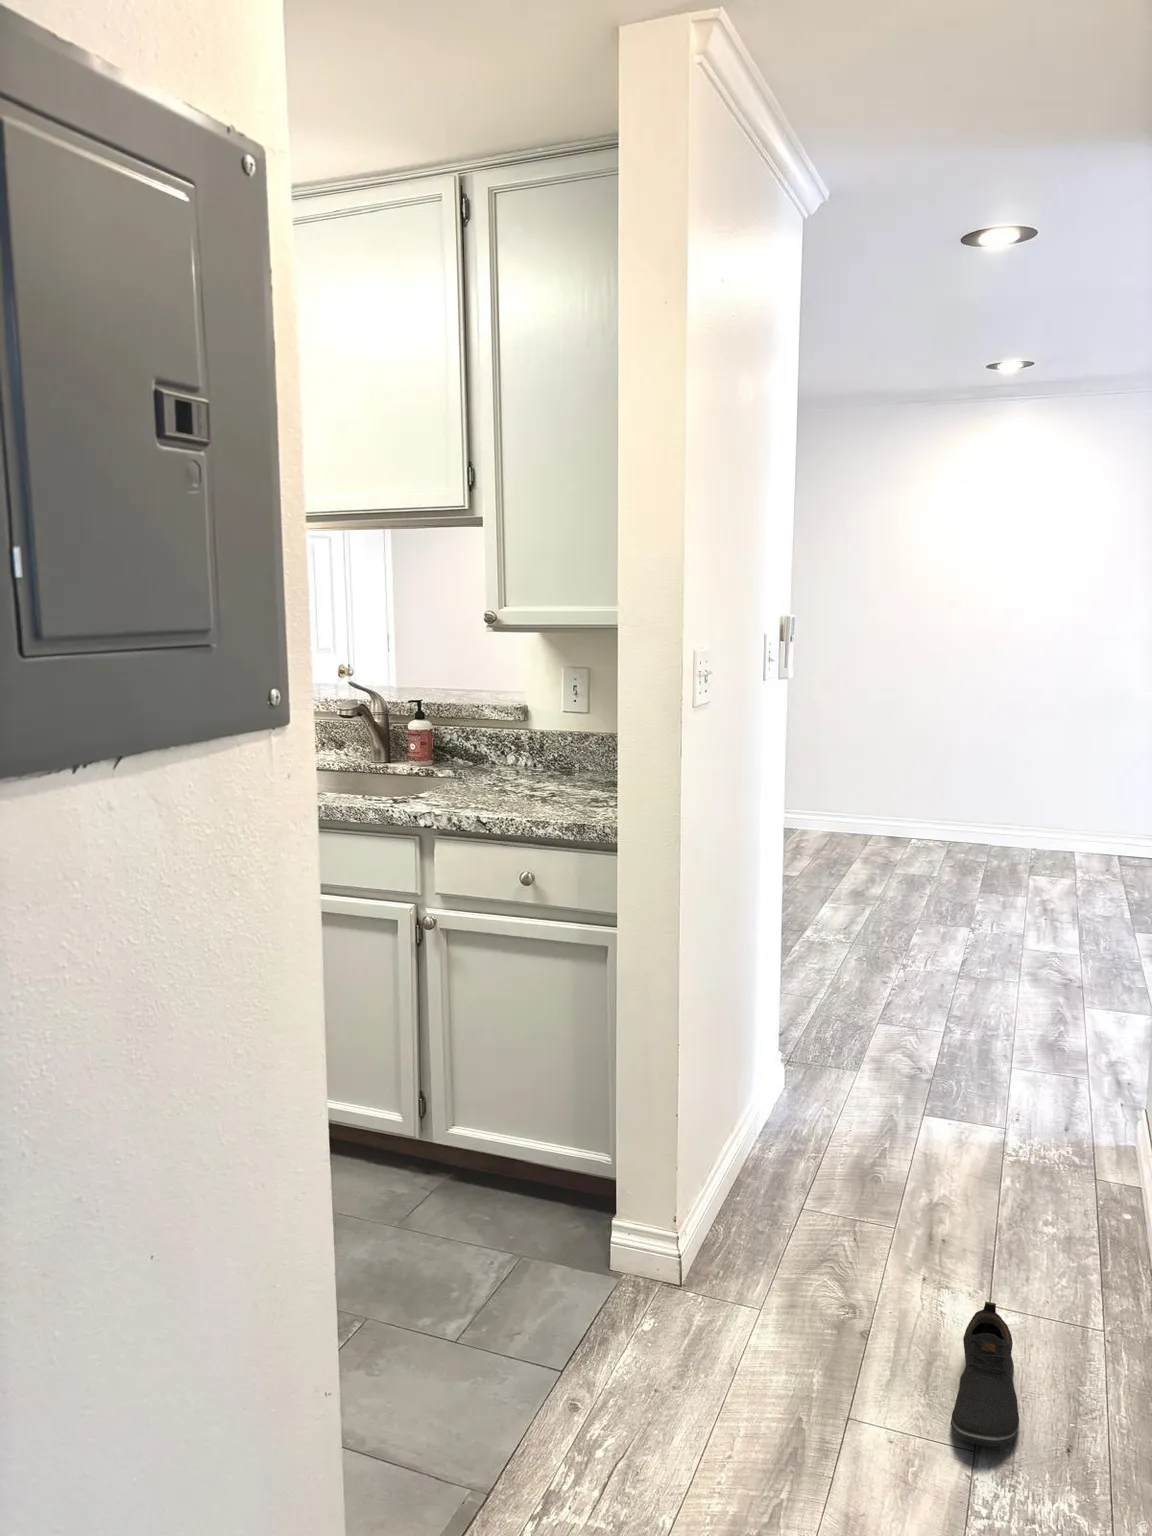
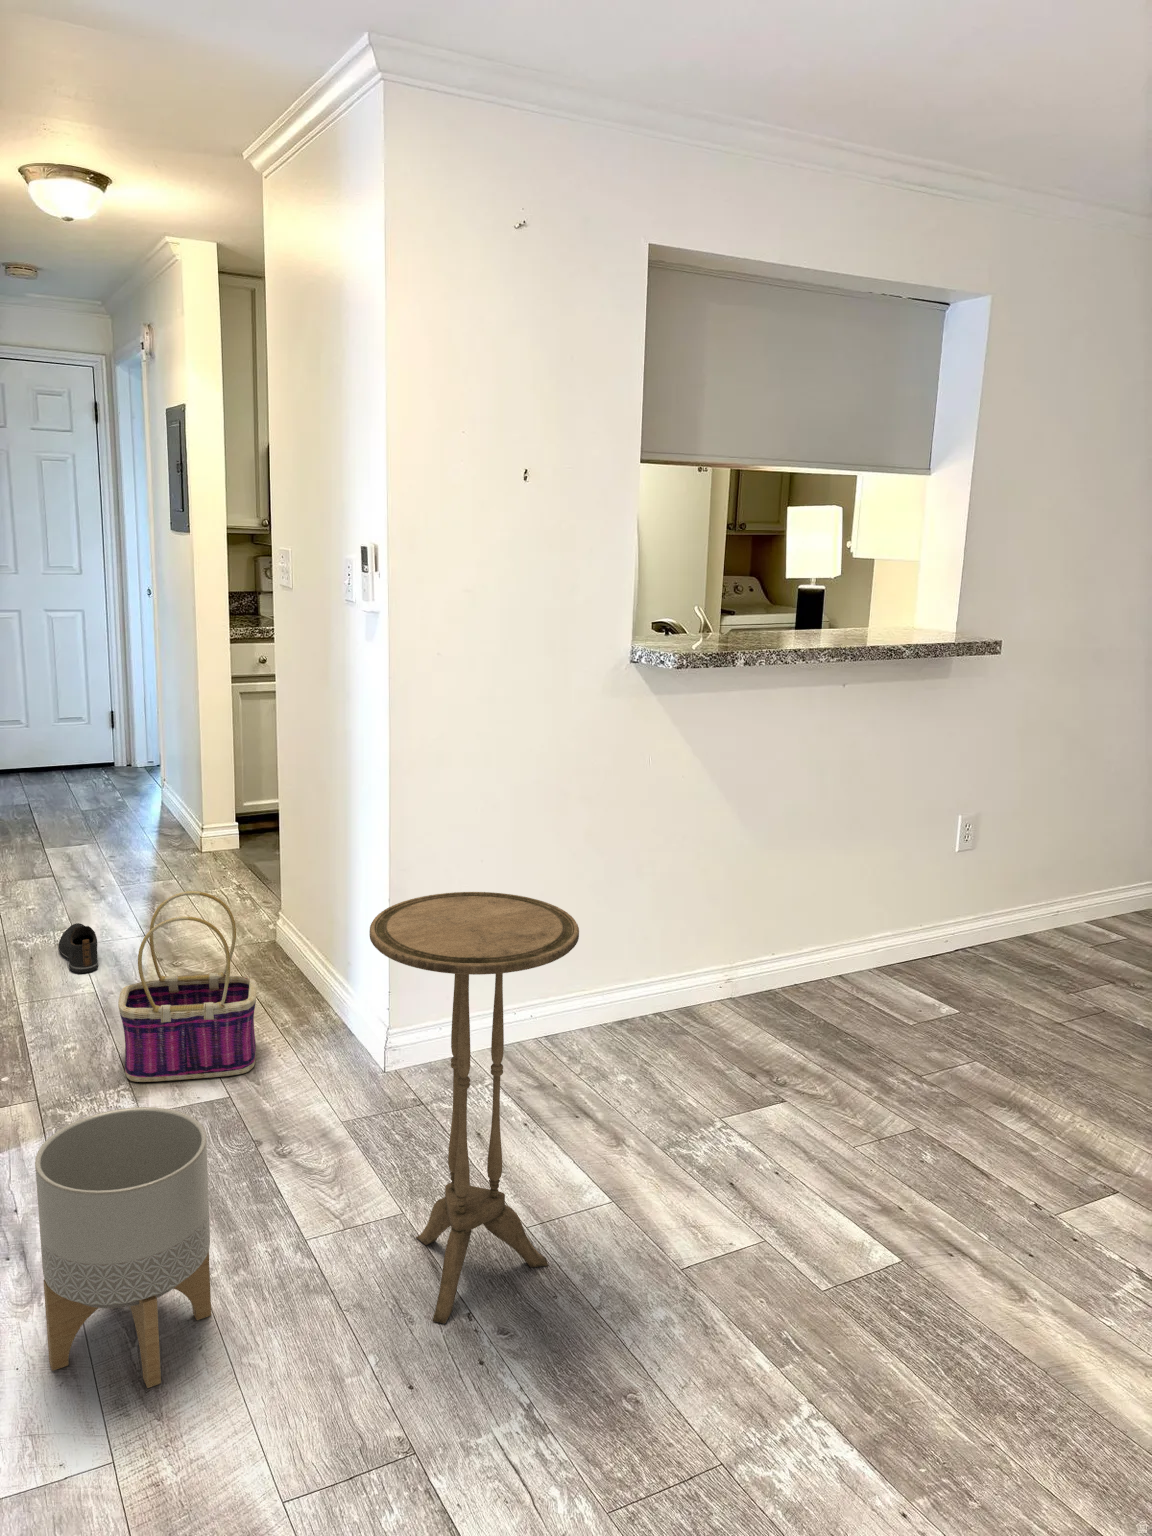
side table: none [829,786,942,1009] -> present [370,892,579,1324]
planter: none [1018,905,1117,1044] -> present [35,1107,211,1388]
basket: none [868,977,1013,1183] -> present [118,891,257,1082]

